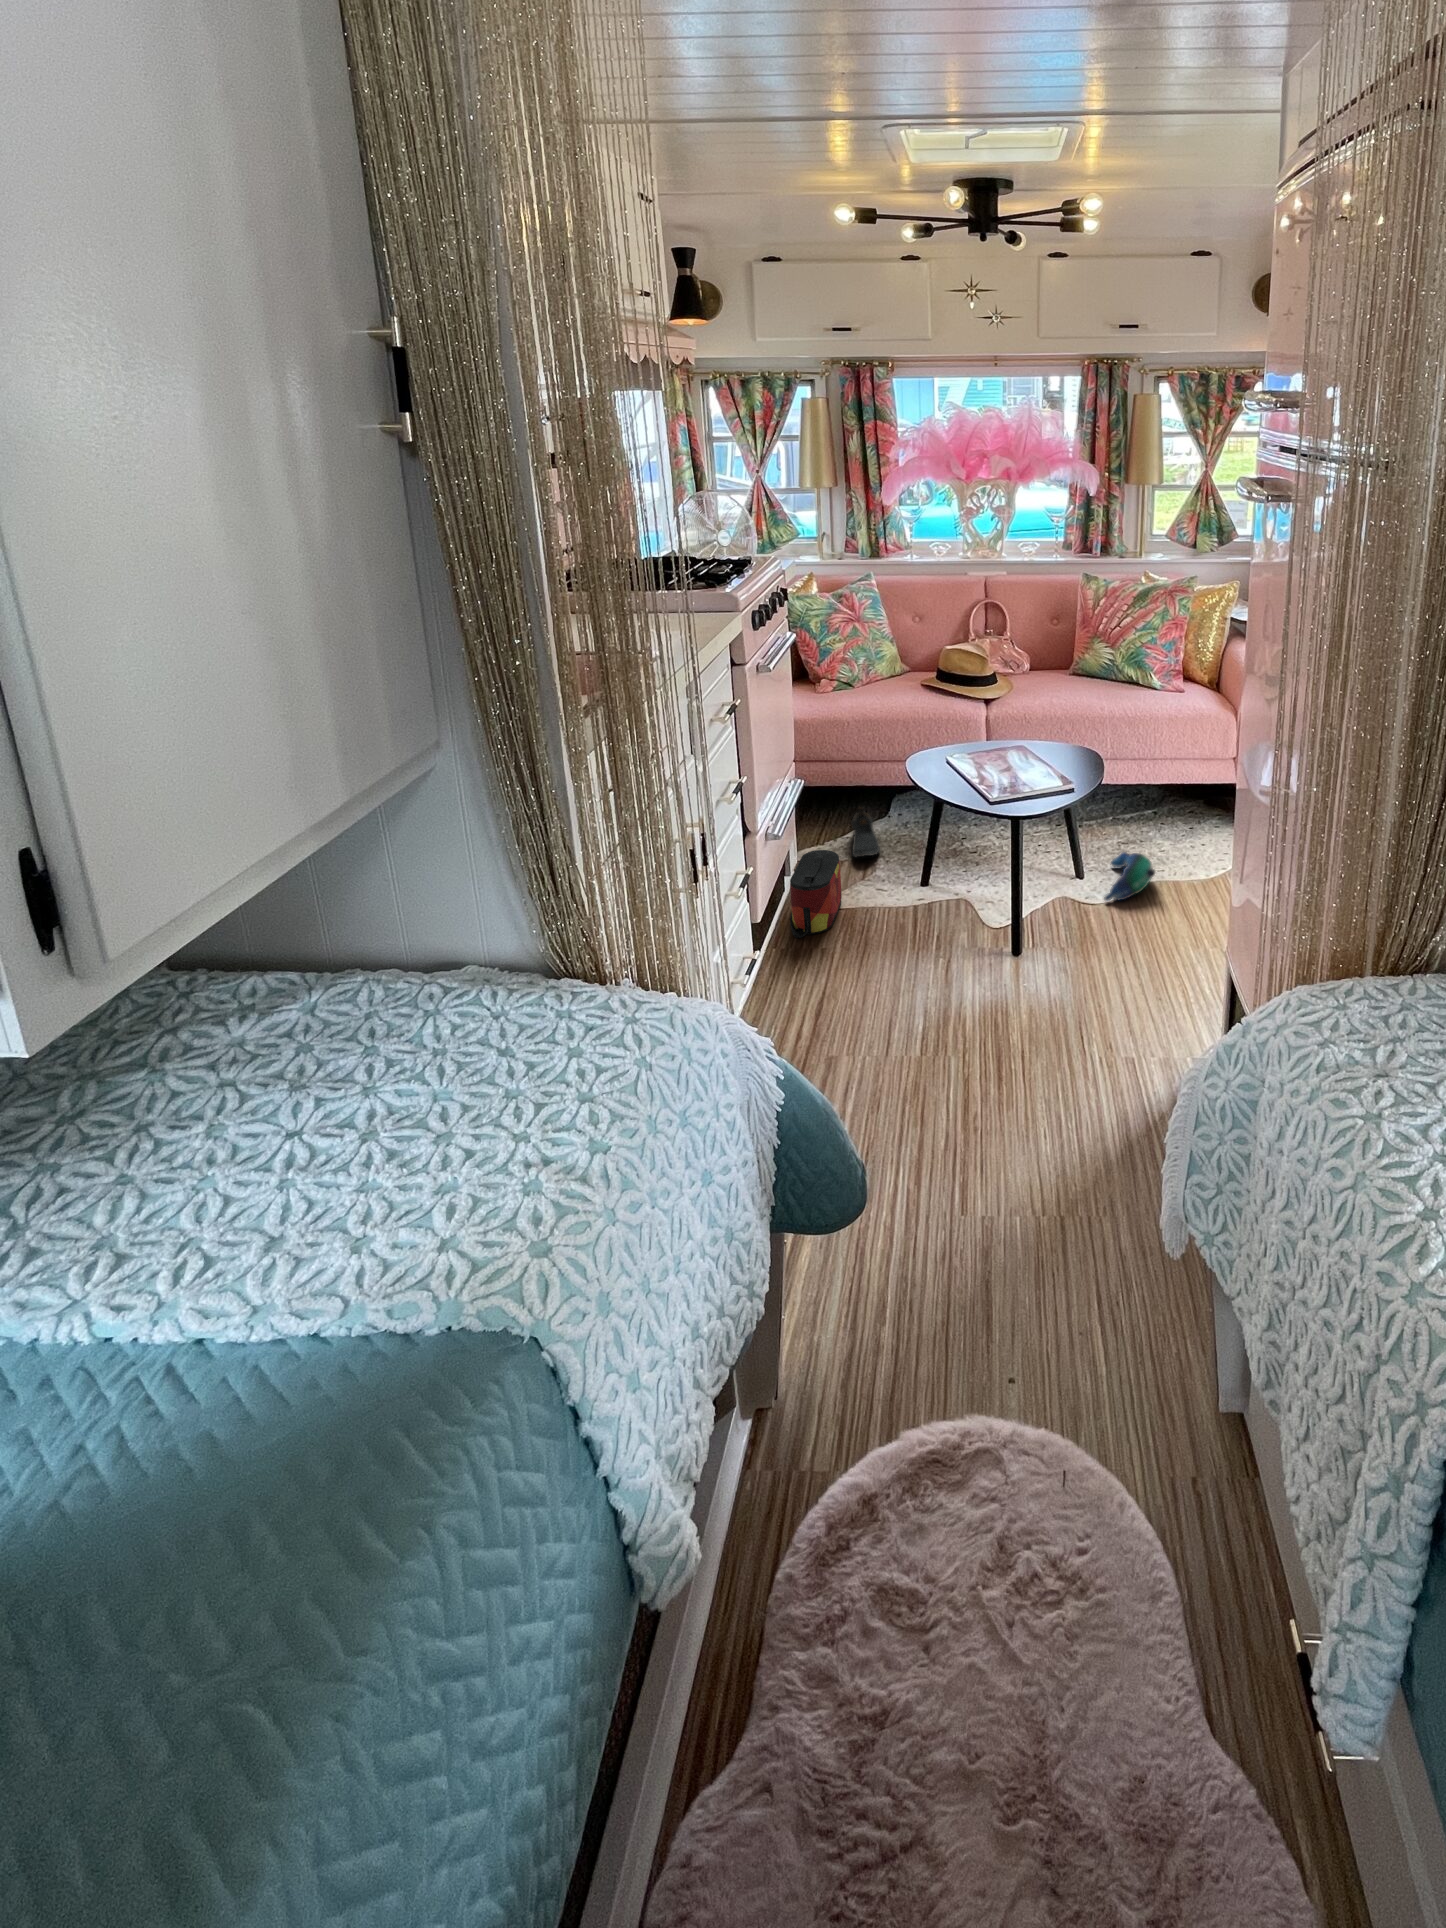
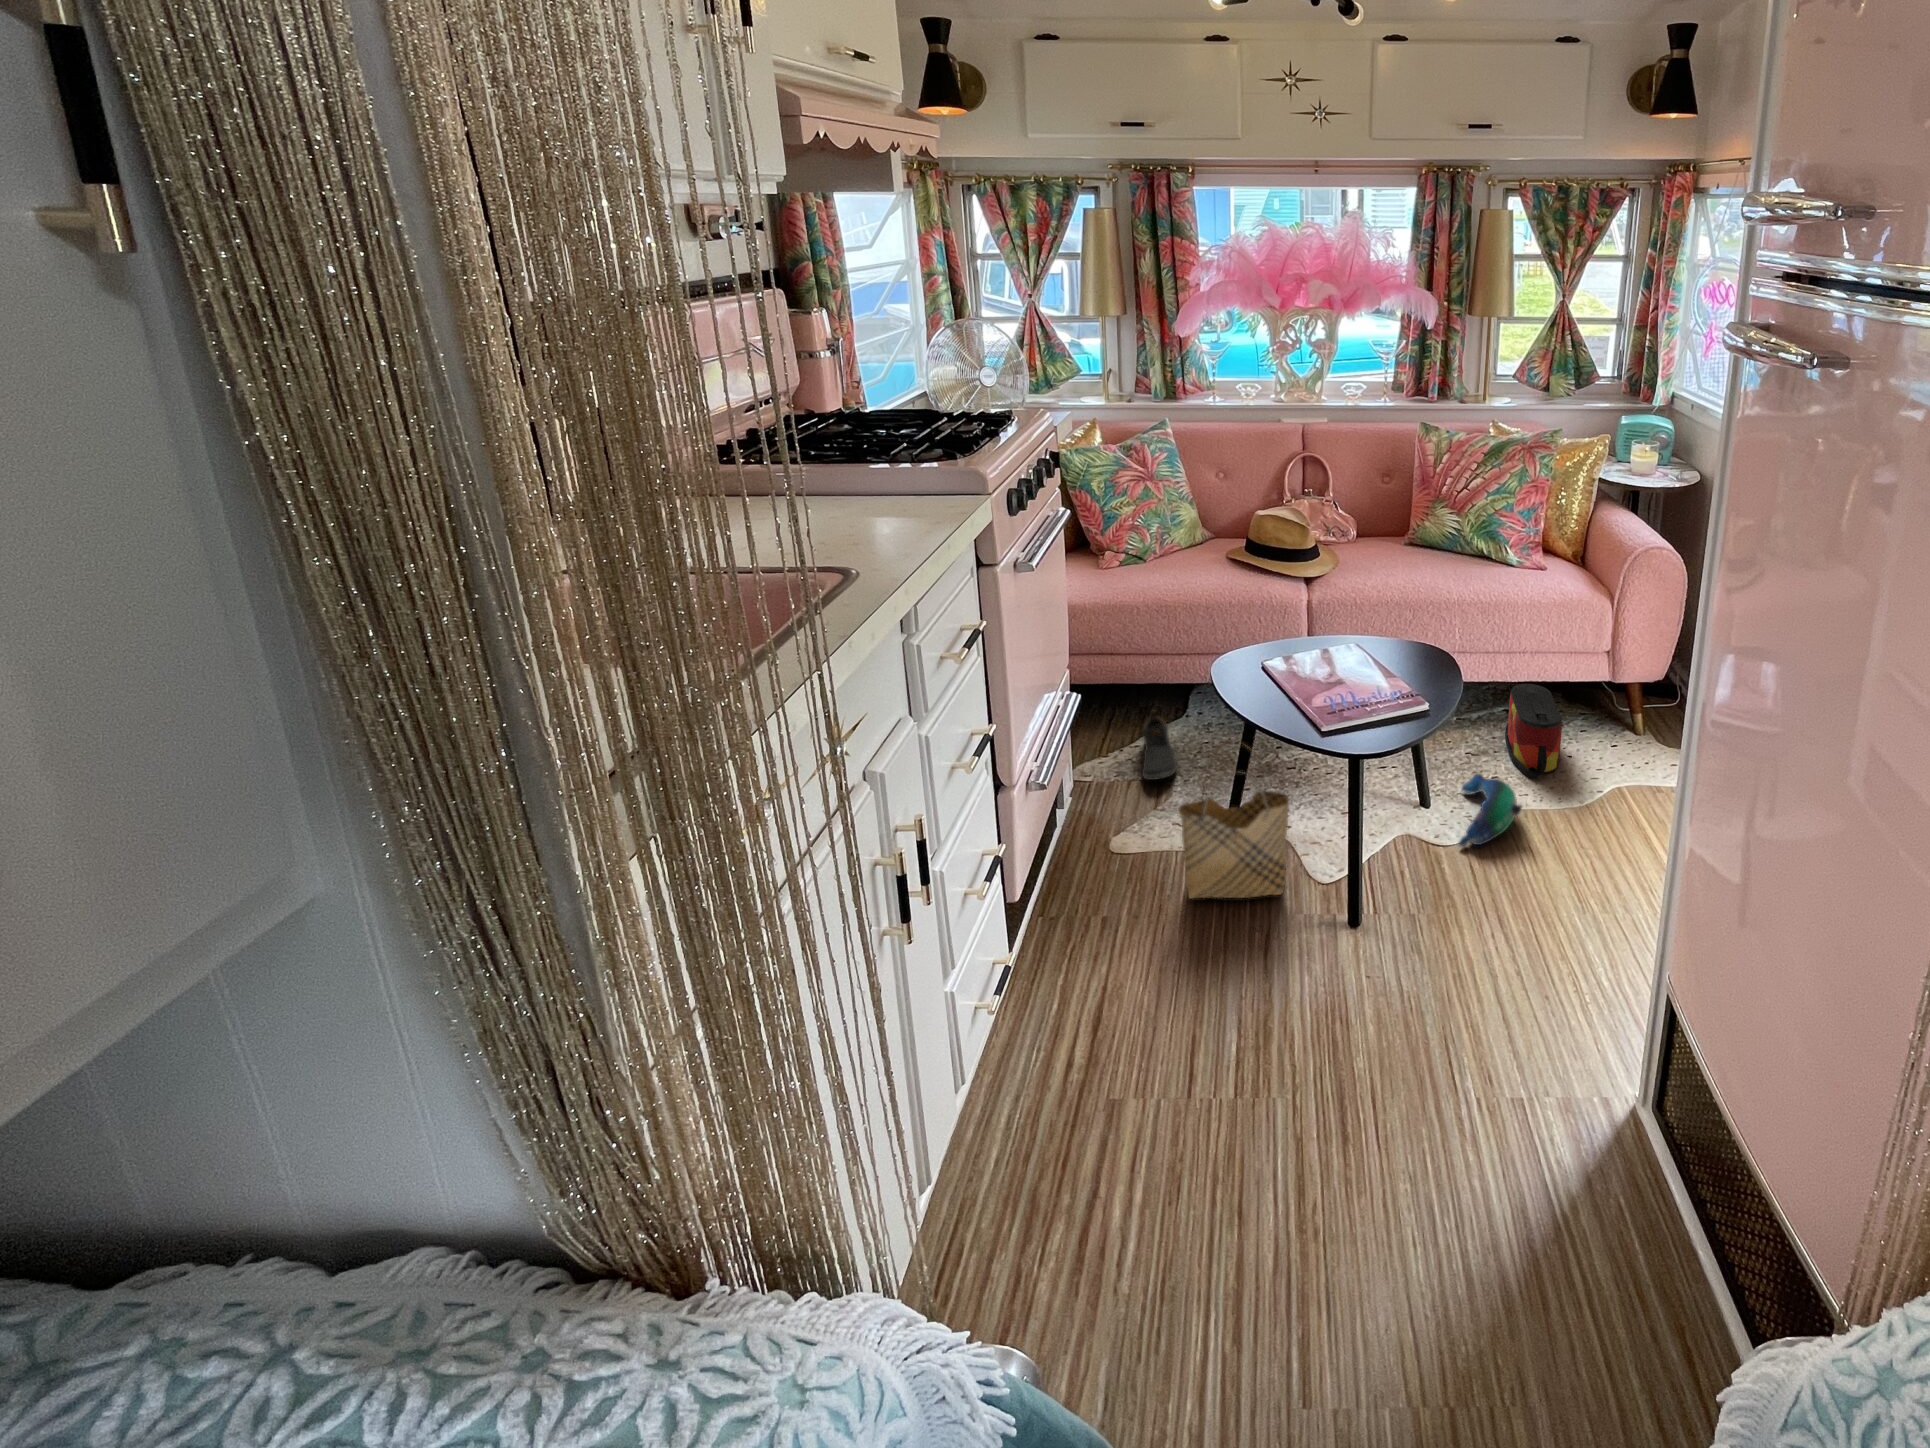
woven basket: none [881,810,968,933] -> present [1179,741,1290,899]
bag: present [790,850,842,938] -> present [1505,684,1562,778]

